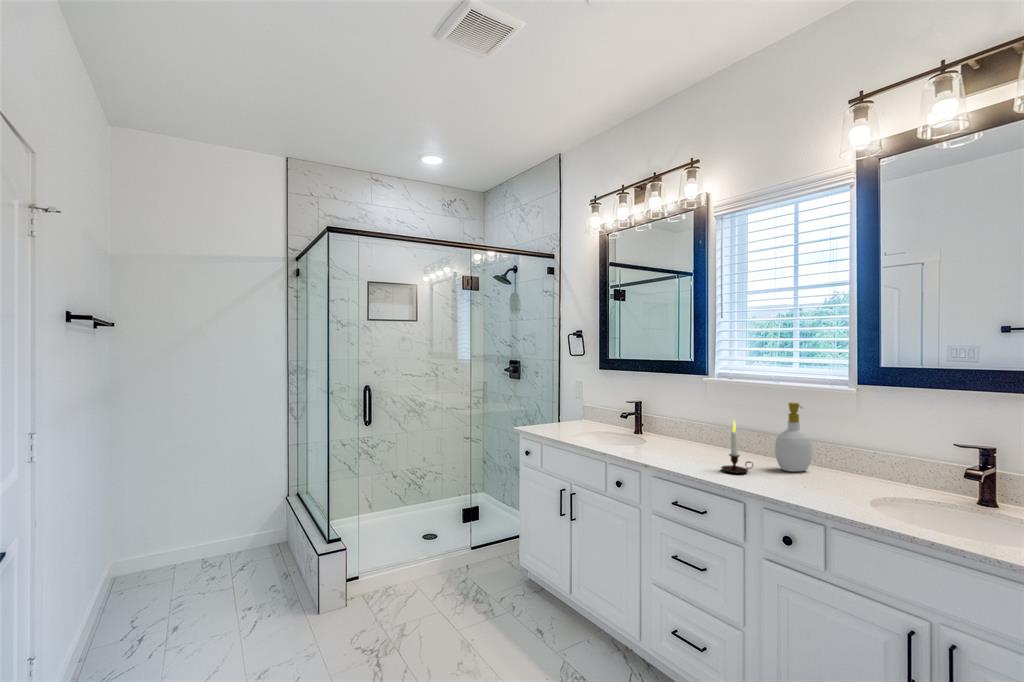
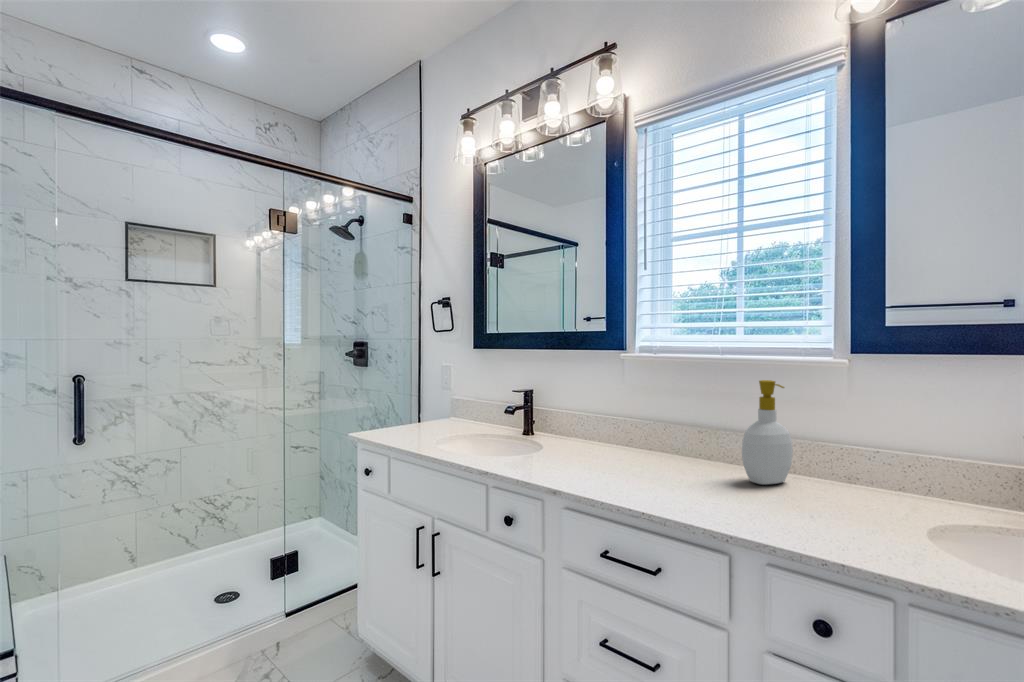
candle: present [721,420,753,473] -> none [670,409,717,496]

